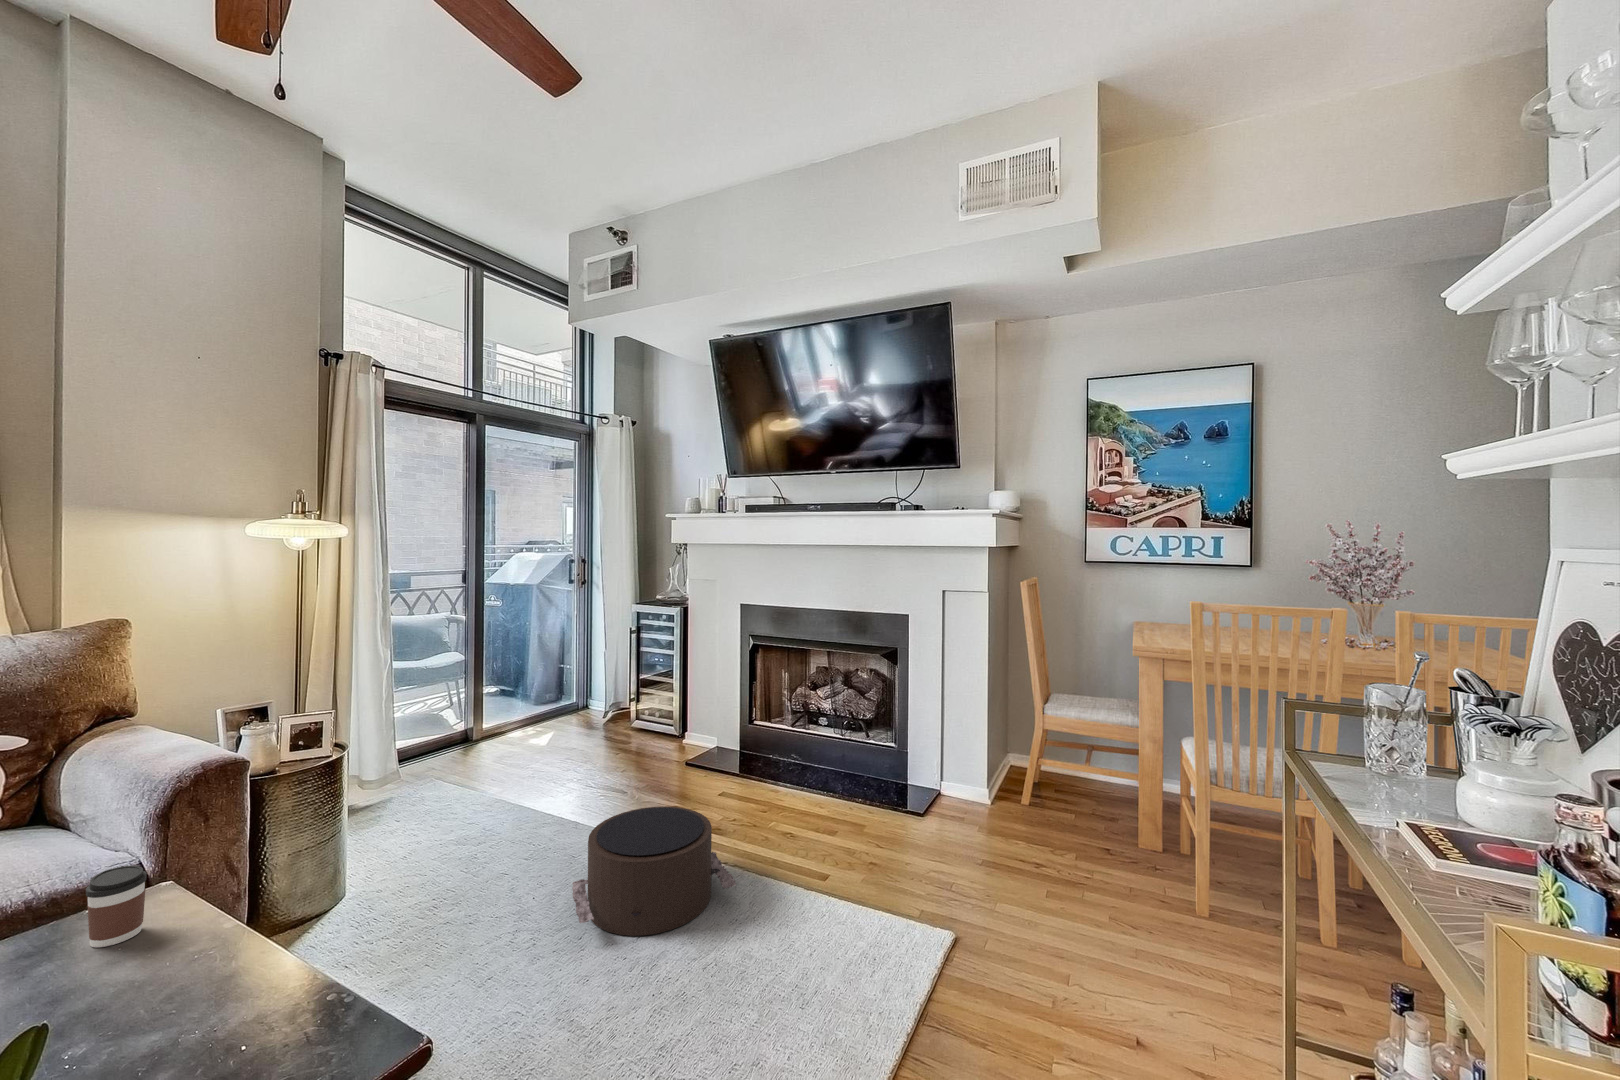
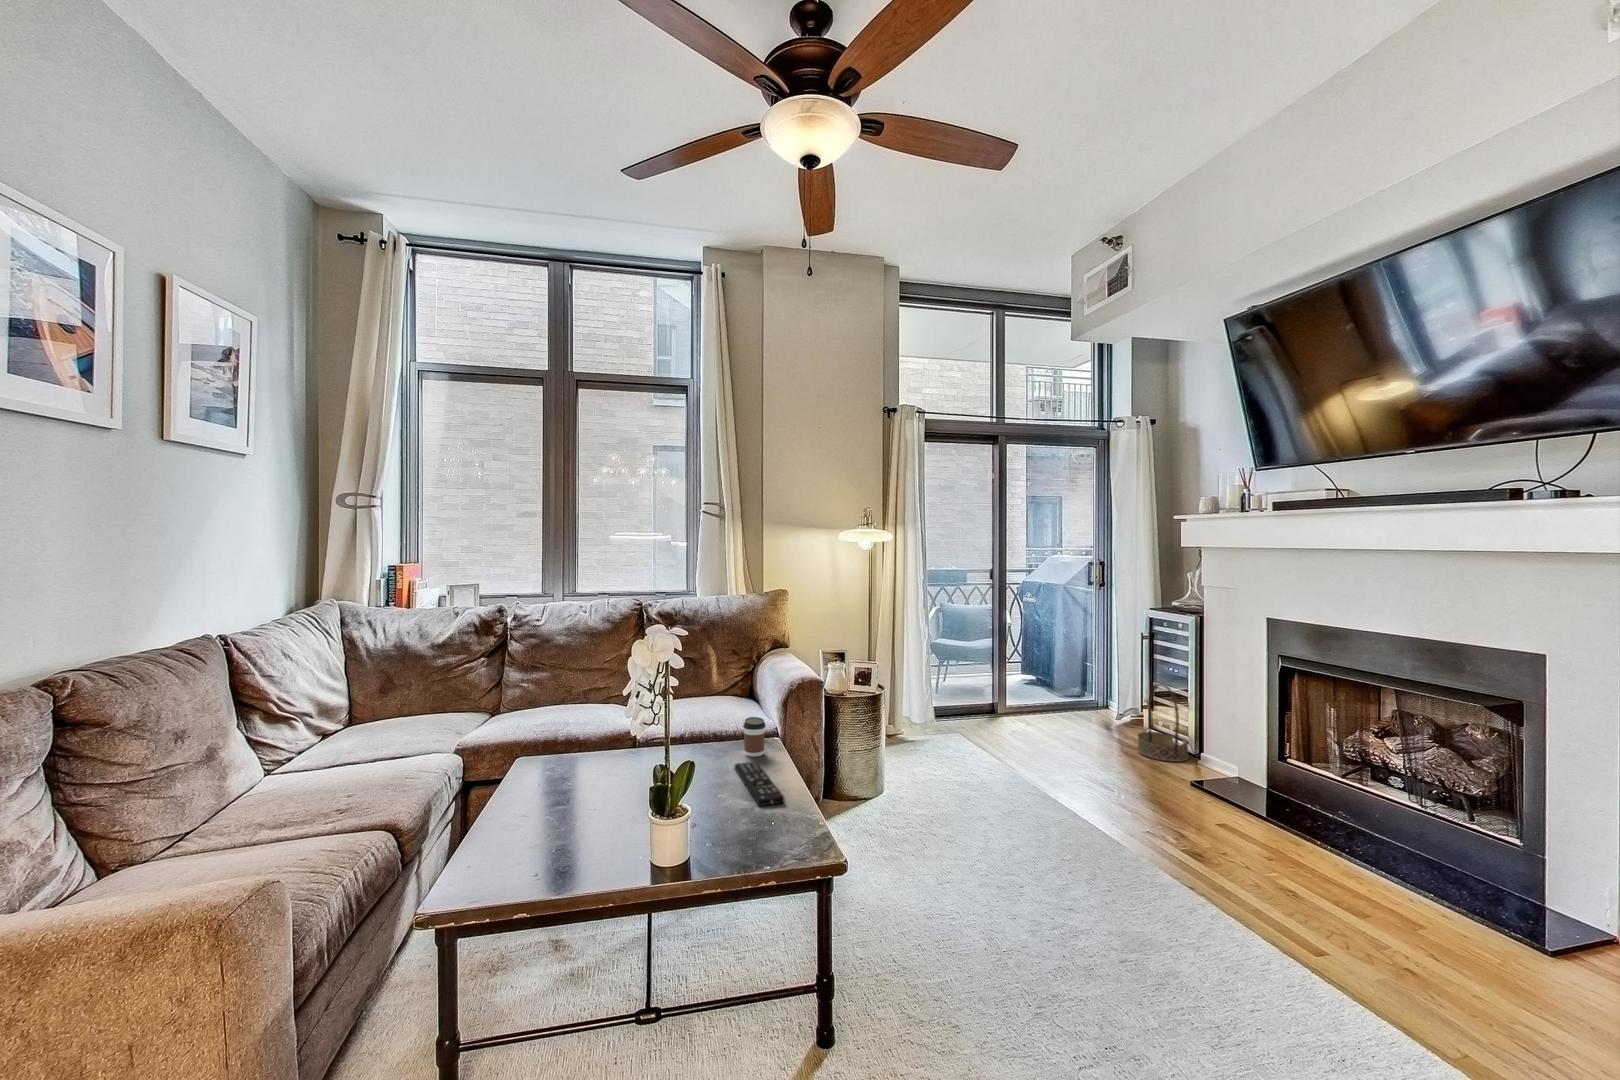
basket: none [631,674,675,747] -> present [1138,684,1189,762]
pouf: present [572,806,736,936] -> none [1020,798,1185,918]
remote control: none [76,952,245,1042] -> present [734,762,785,806]

